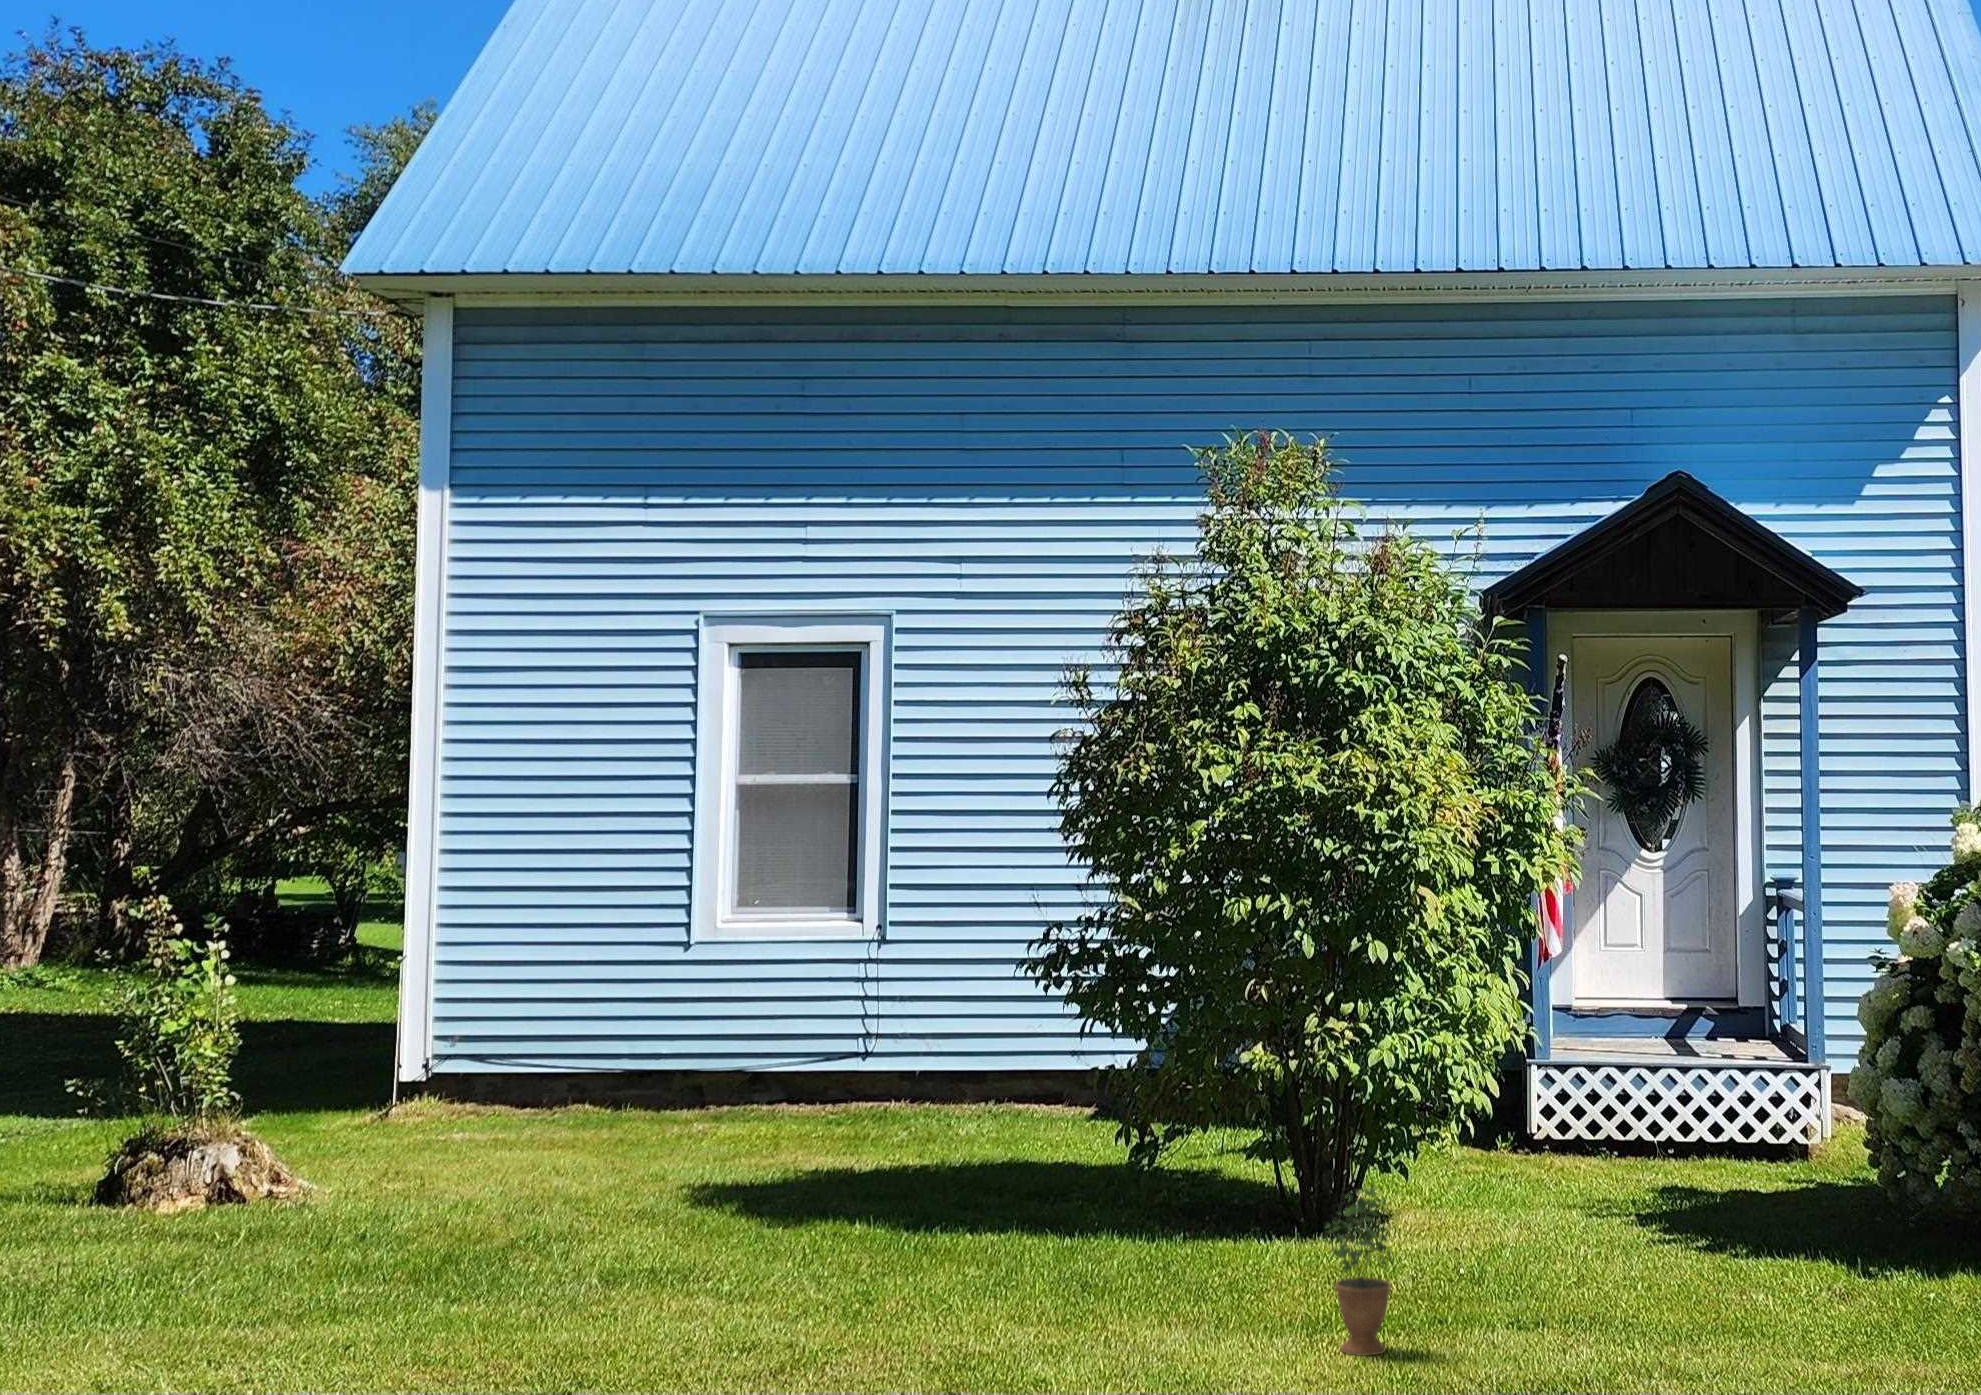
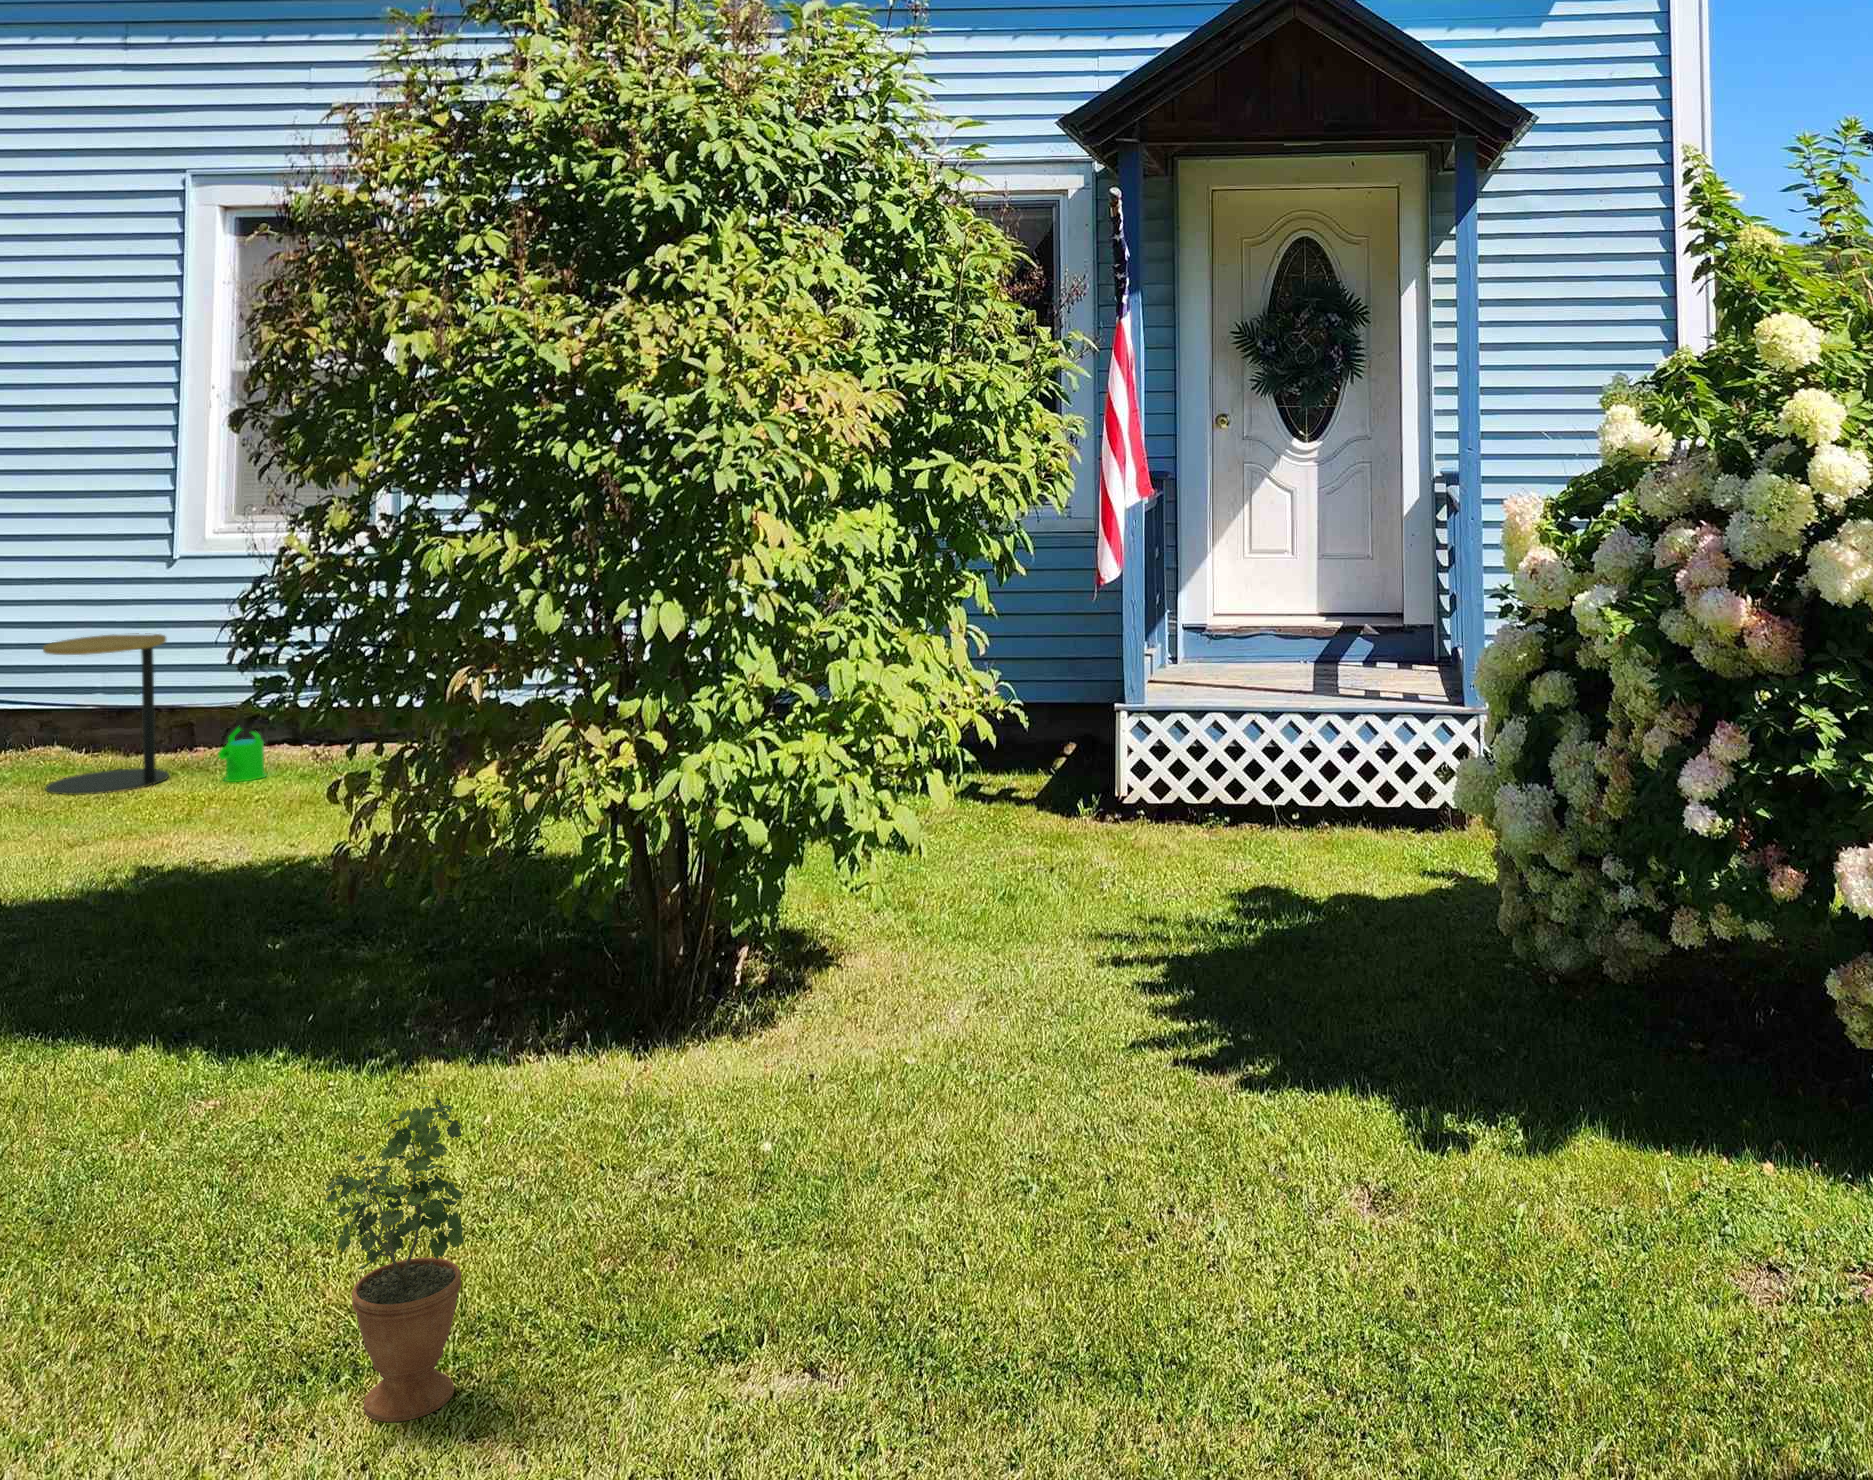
side table: none [563,987,666,1126] -> present [43,633,169,795]
watering can: none [712,1069,749,1120] -> present [218,728,266,782]

